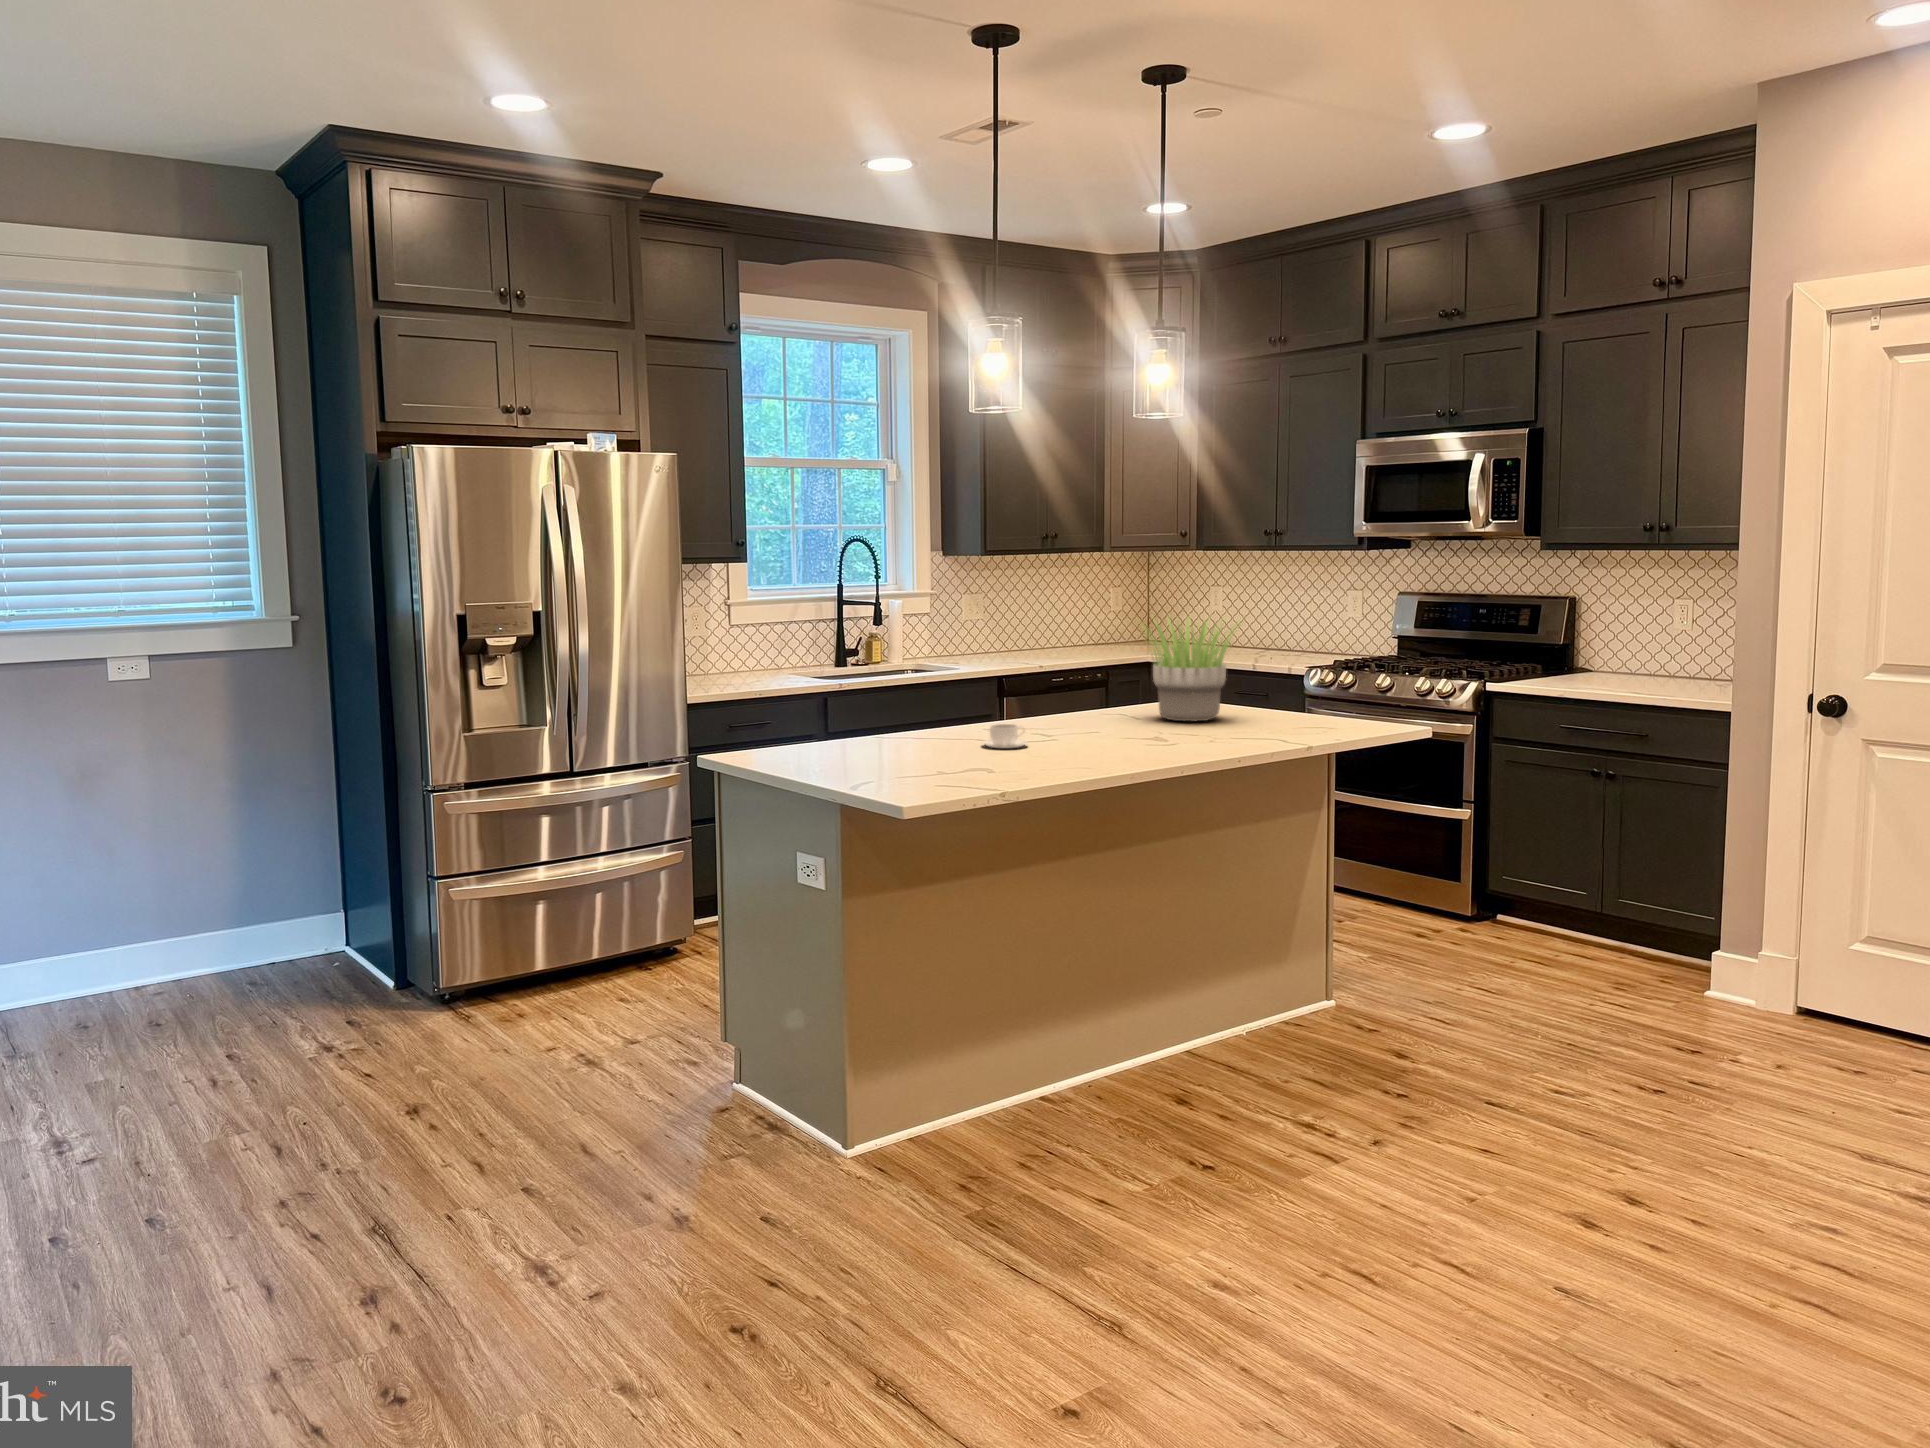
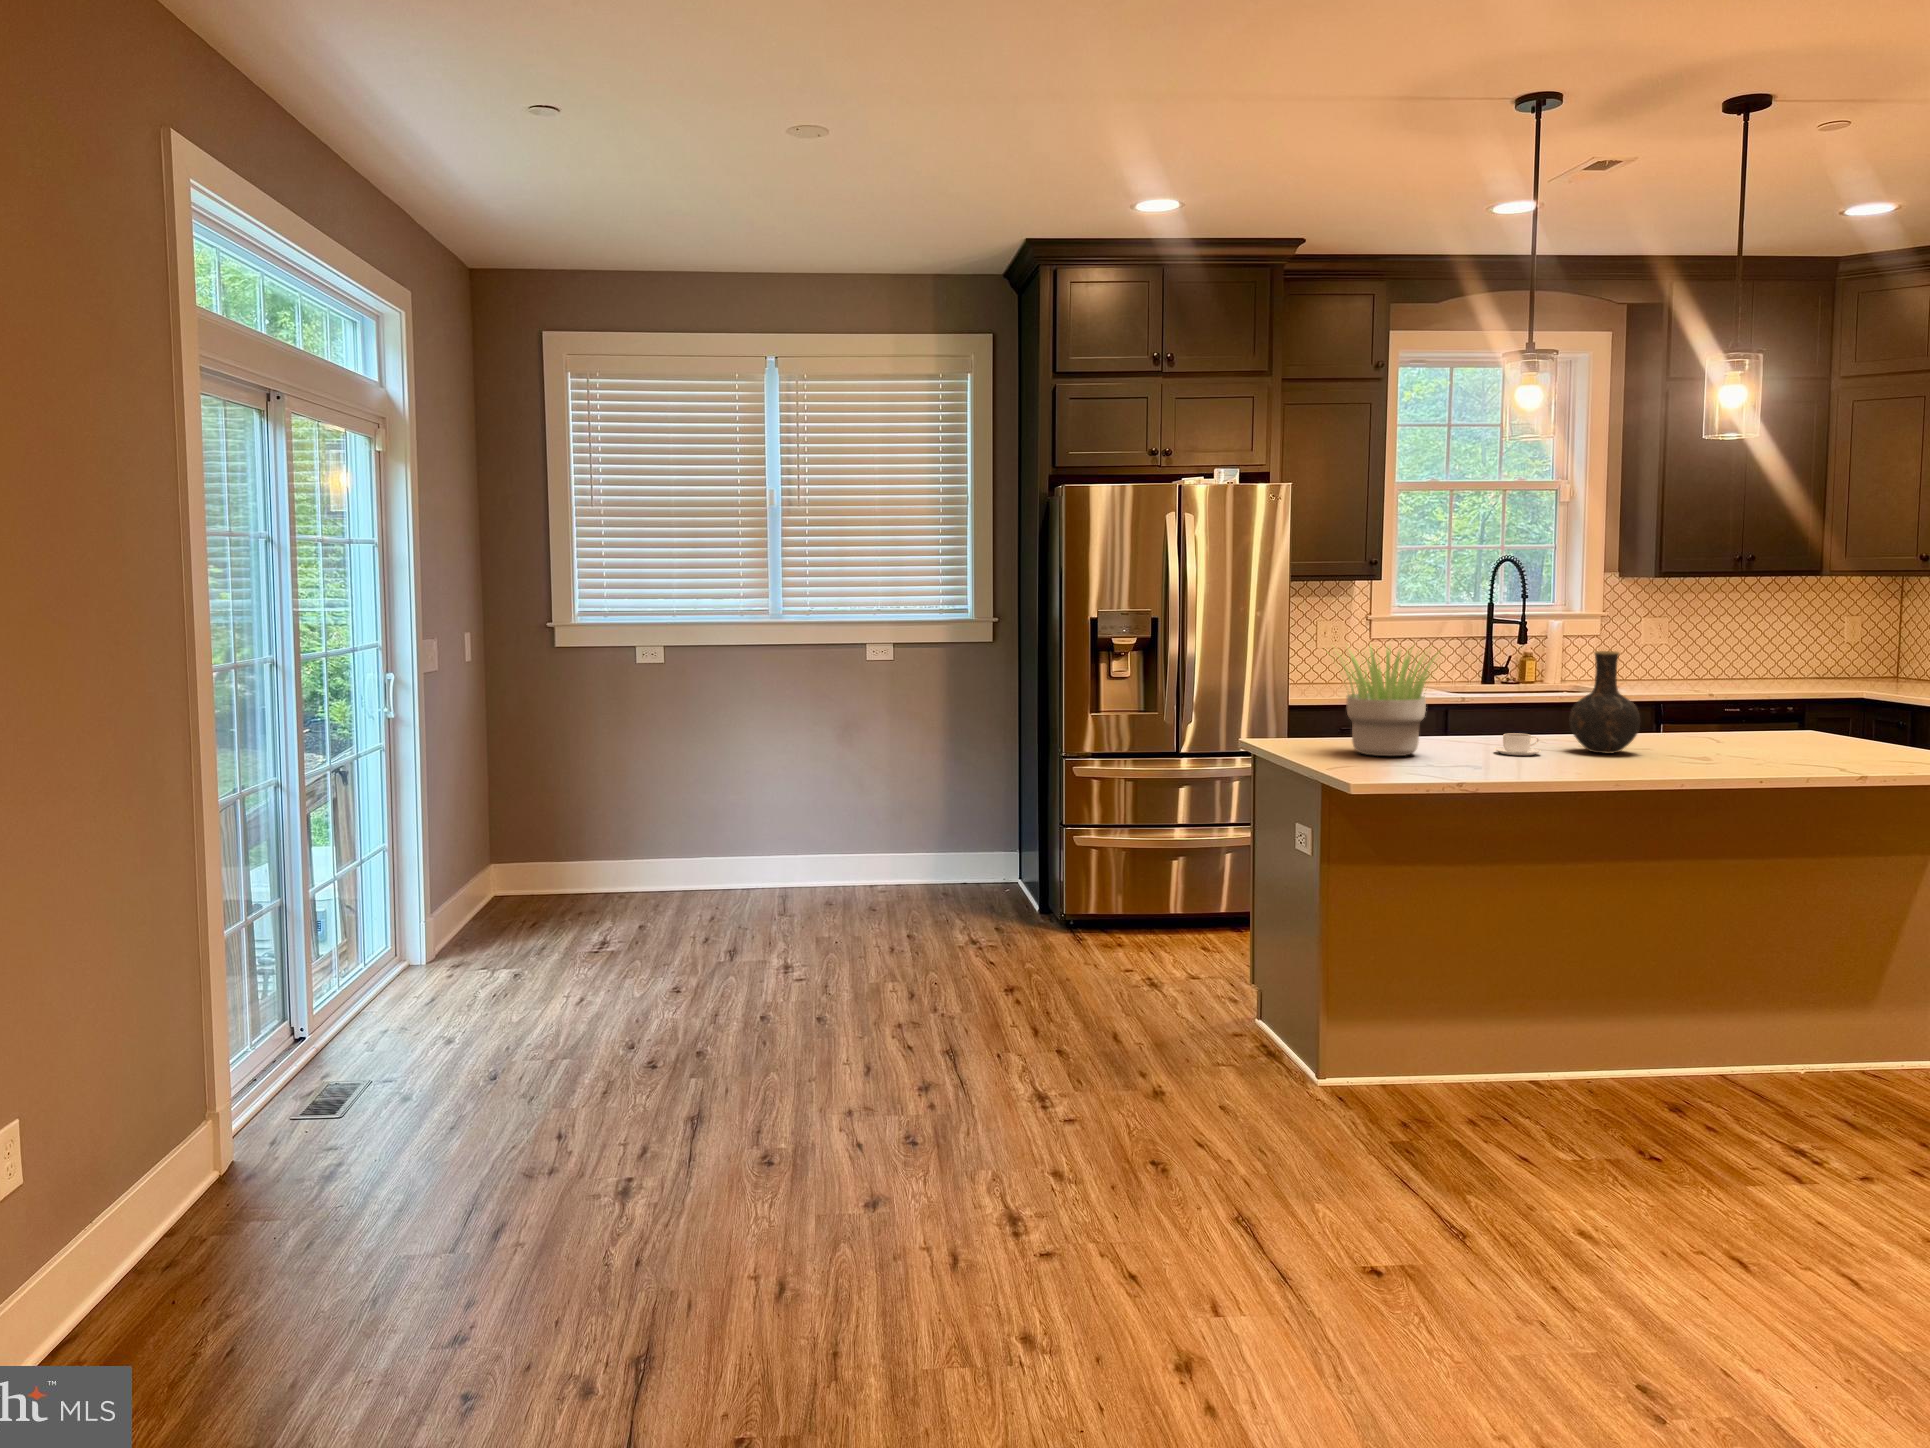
potted plant: present [1143,617,1241,721] -> present [1326,645,1442,756]
vase: none [1041,631,1109,738] -> present [1569,651,1640,754]

